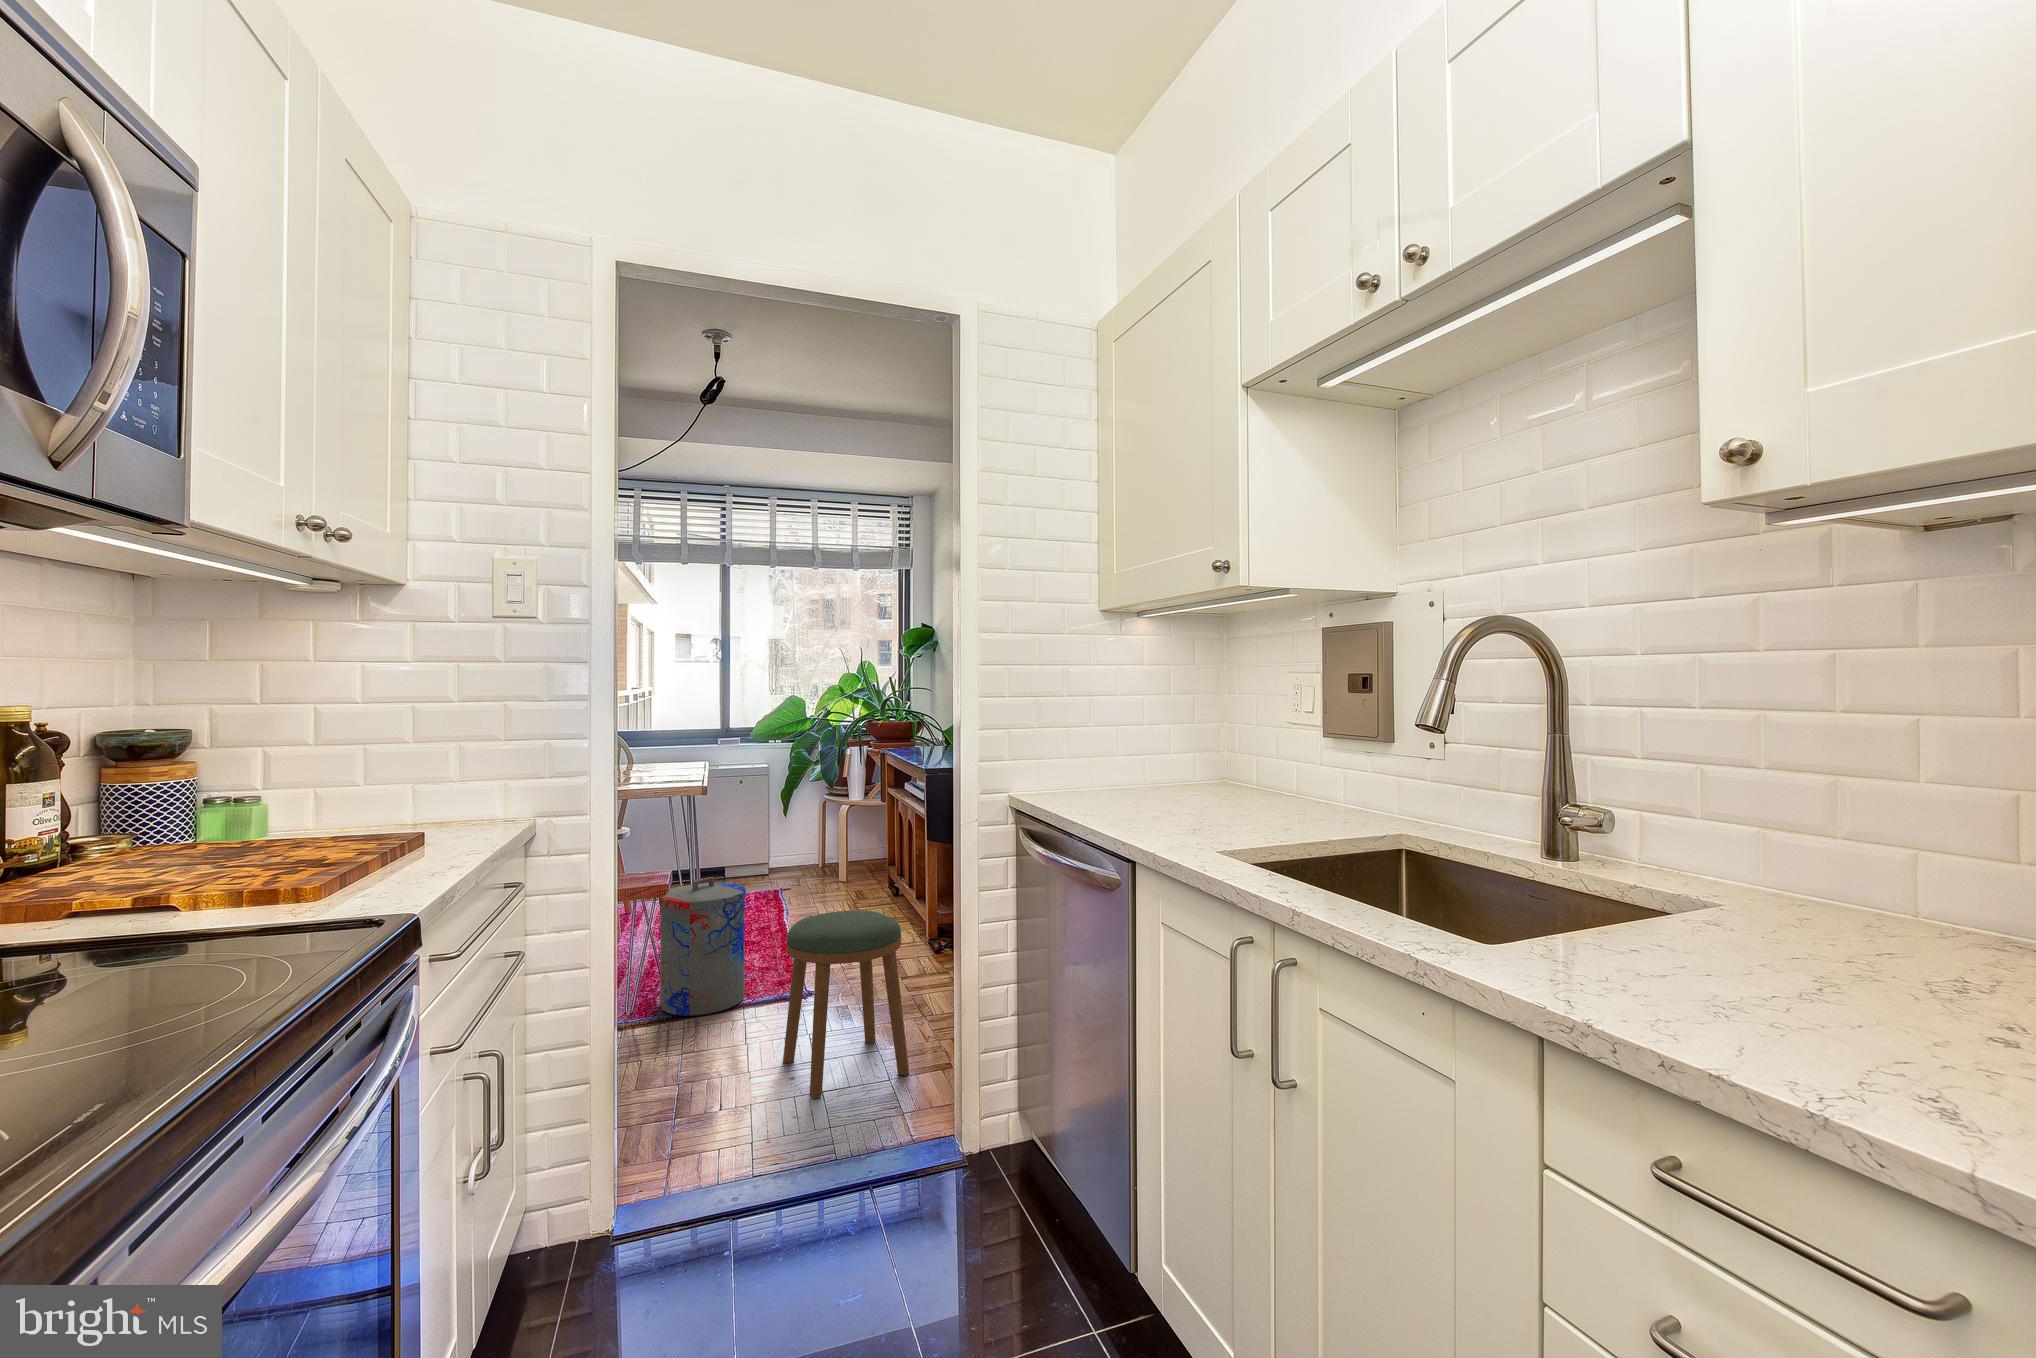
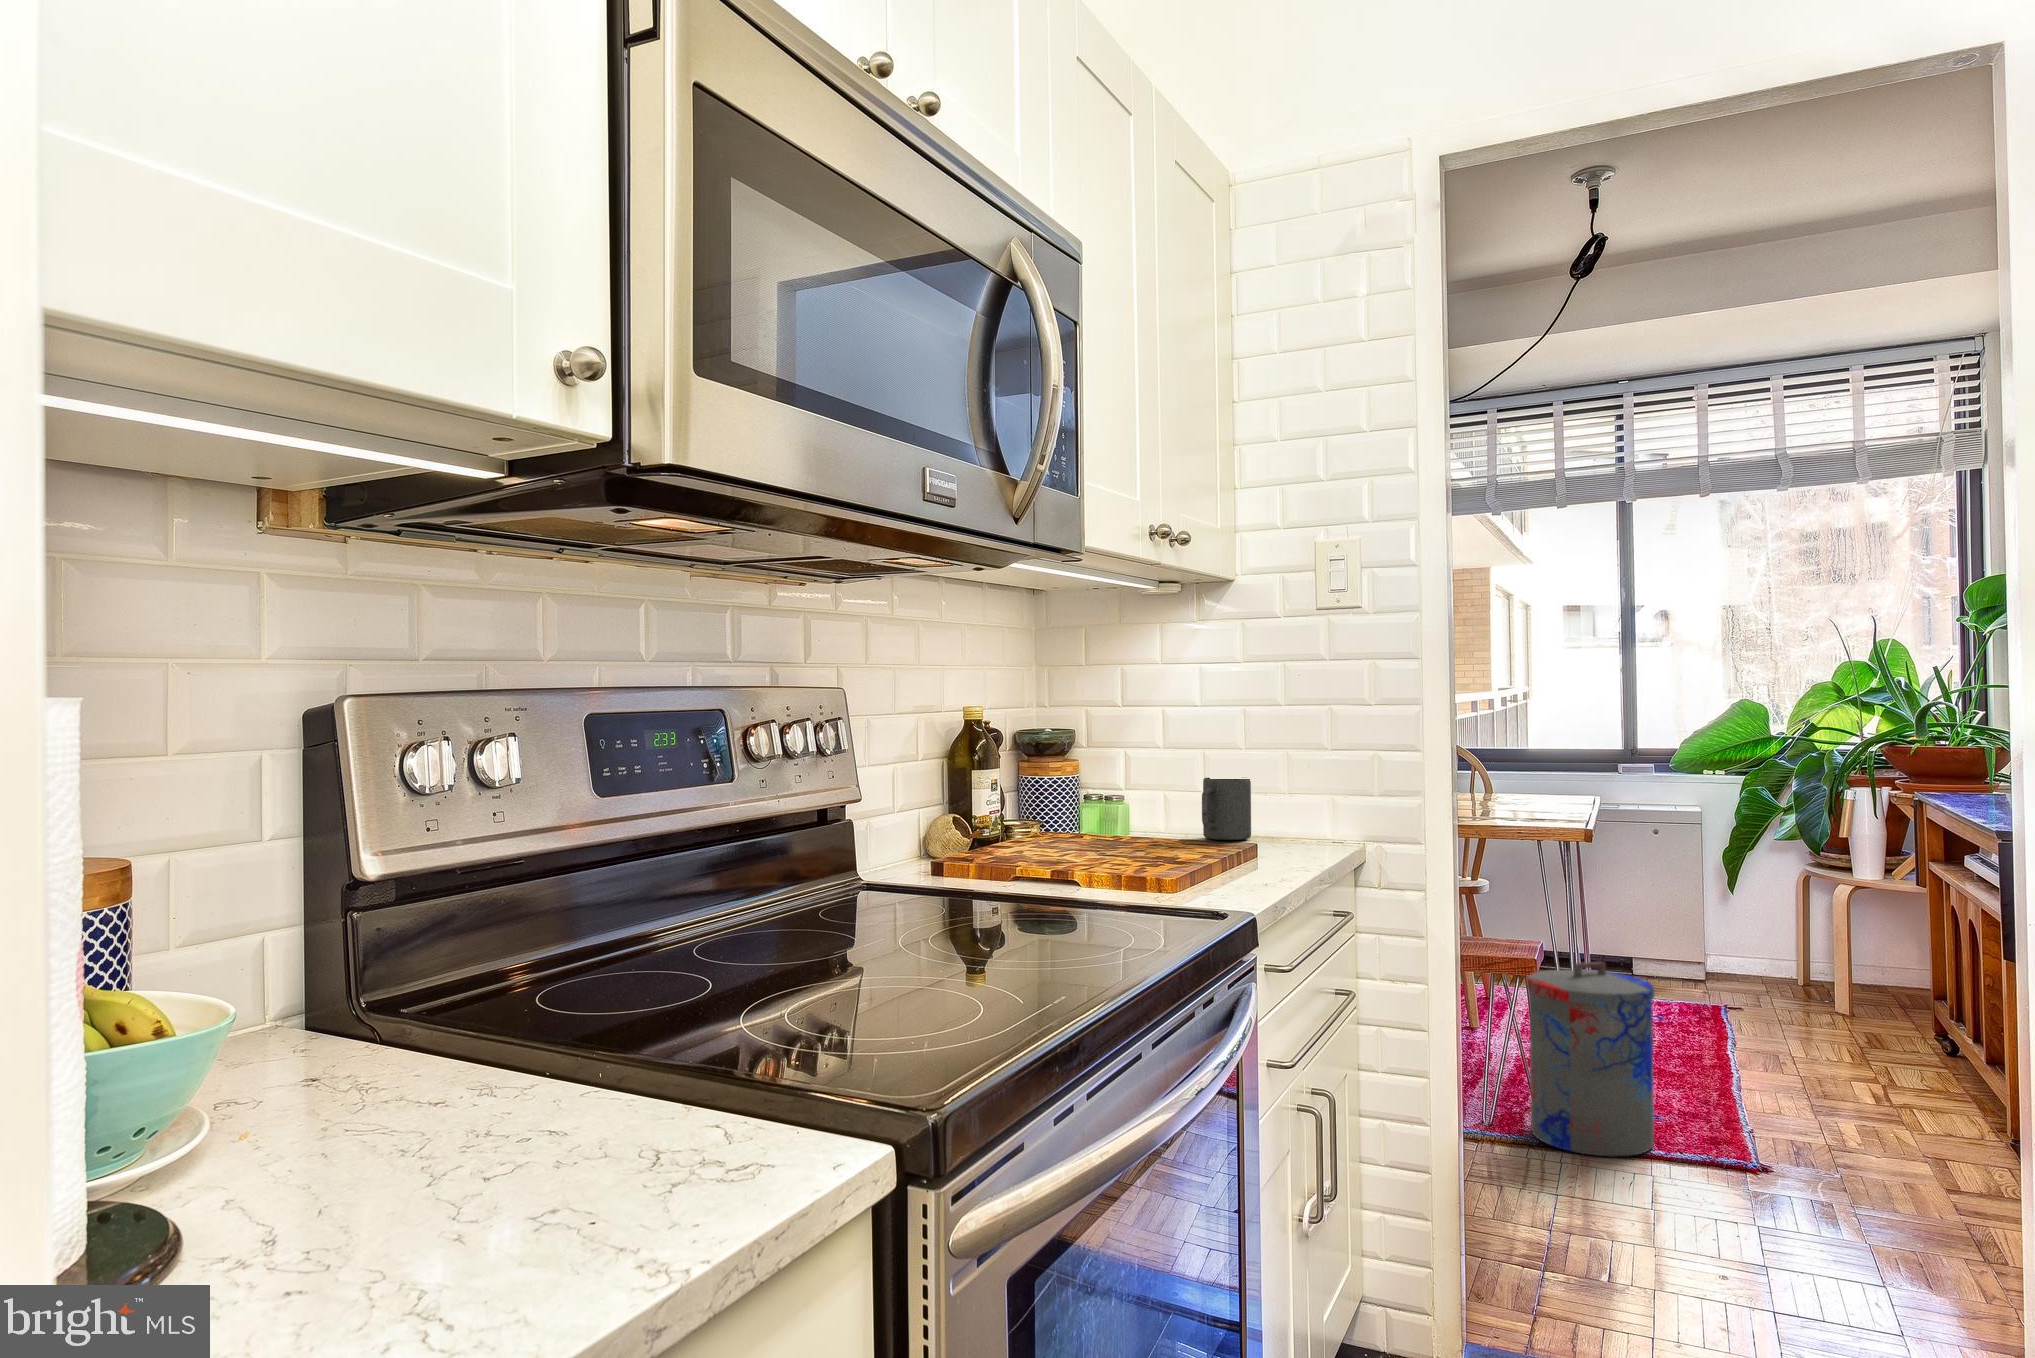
mug: none [361,768,418,829] -> present [1202,777,1251,840]
stool: present [783,910,909,1098] -> none [1707,1036,1928,1322]

